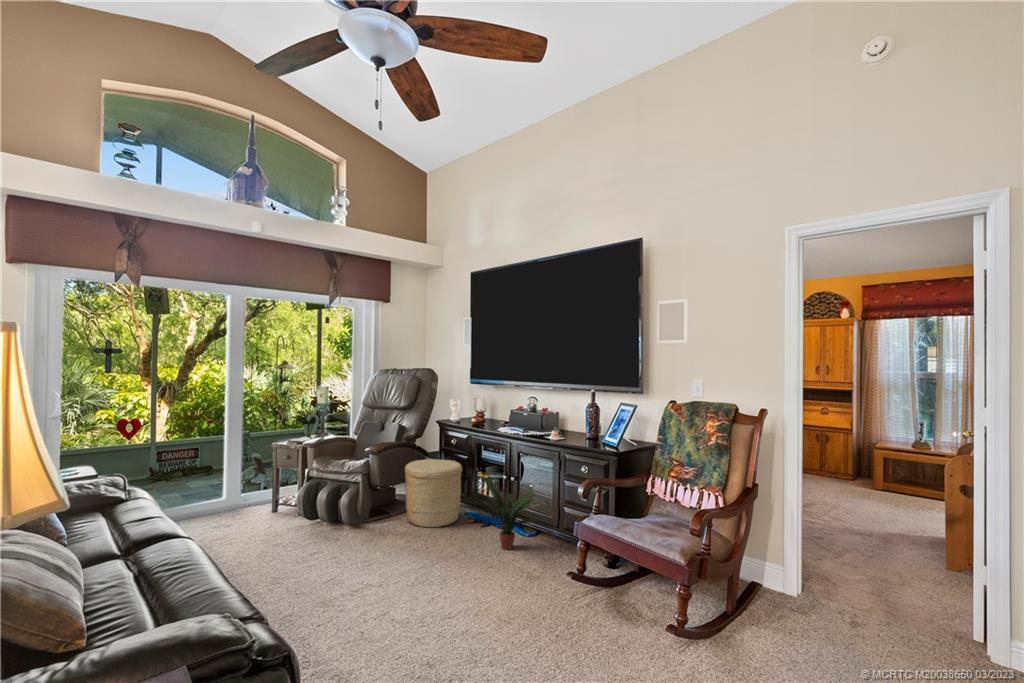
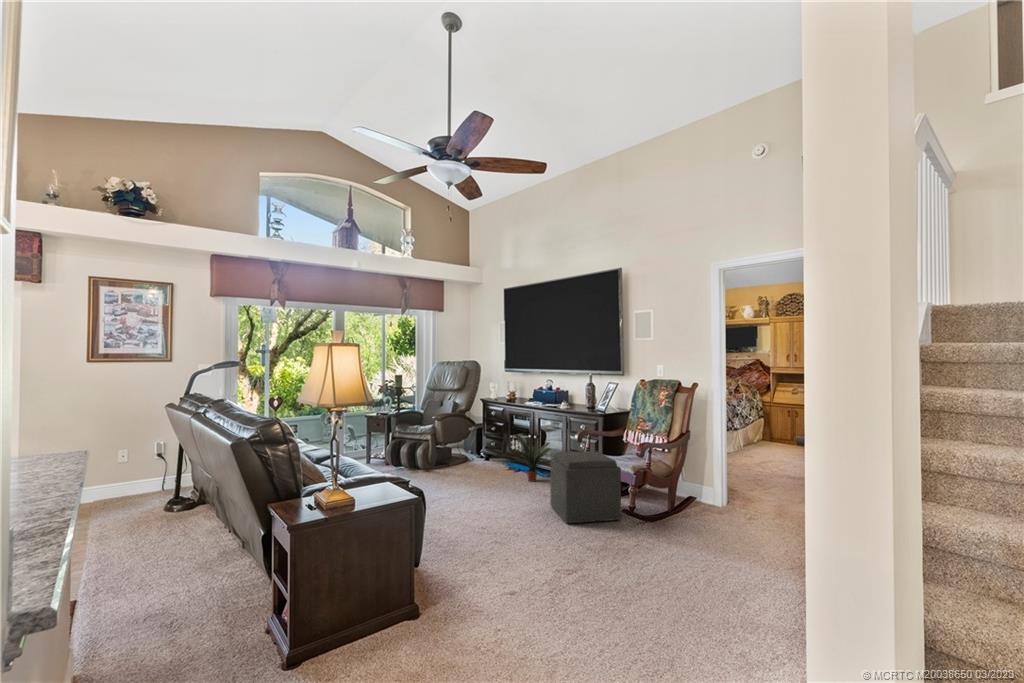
woven basket: present [405,459,462,527] -> none [460,426,500,471]
ottoman: none [538,518,661,659] -> present [550,451,621,523]

